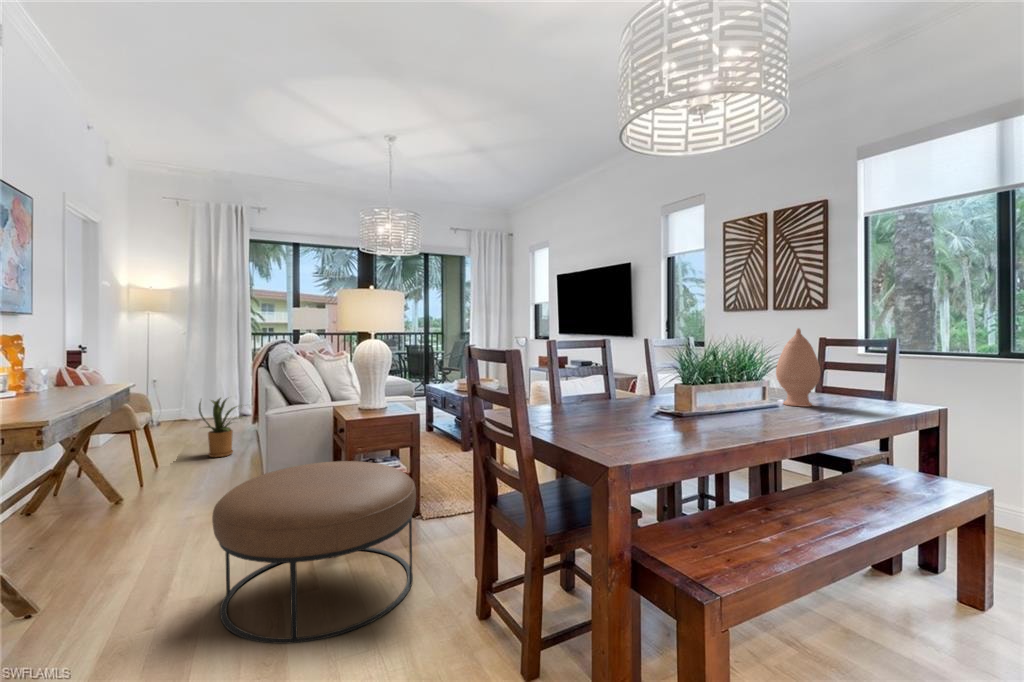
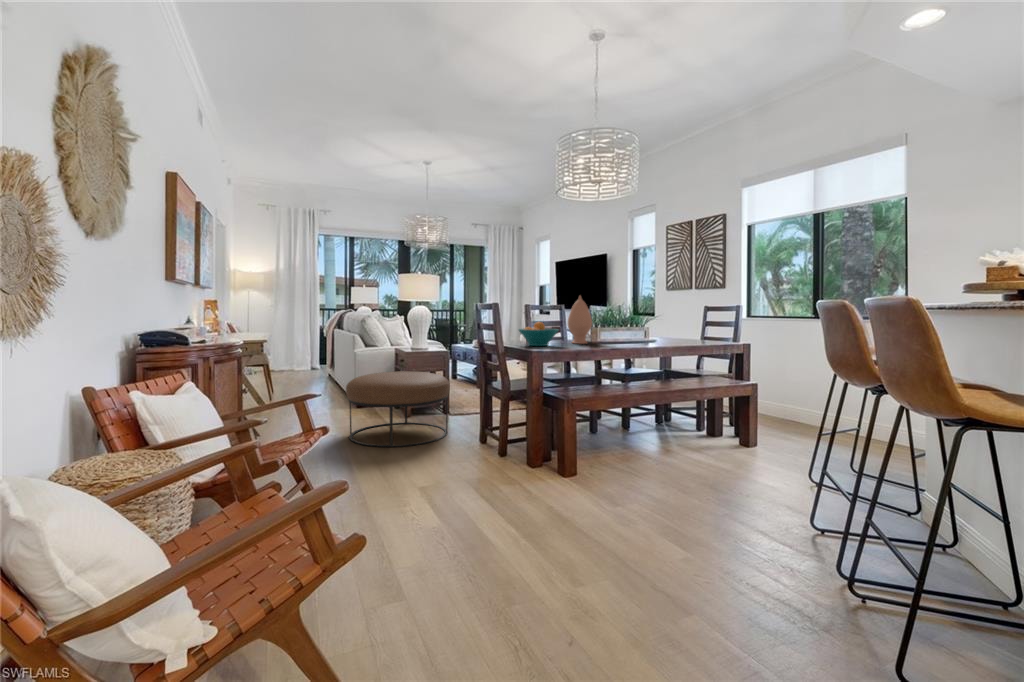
vase: present [776,328,821,406] -> present [568,296,592,344]
fruit bowl: none [550,387,636,439] -> present [519,322,559,346]
house plant: present [199,398,242,457] -> none [295,347,330,390]

